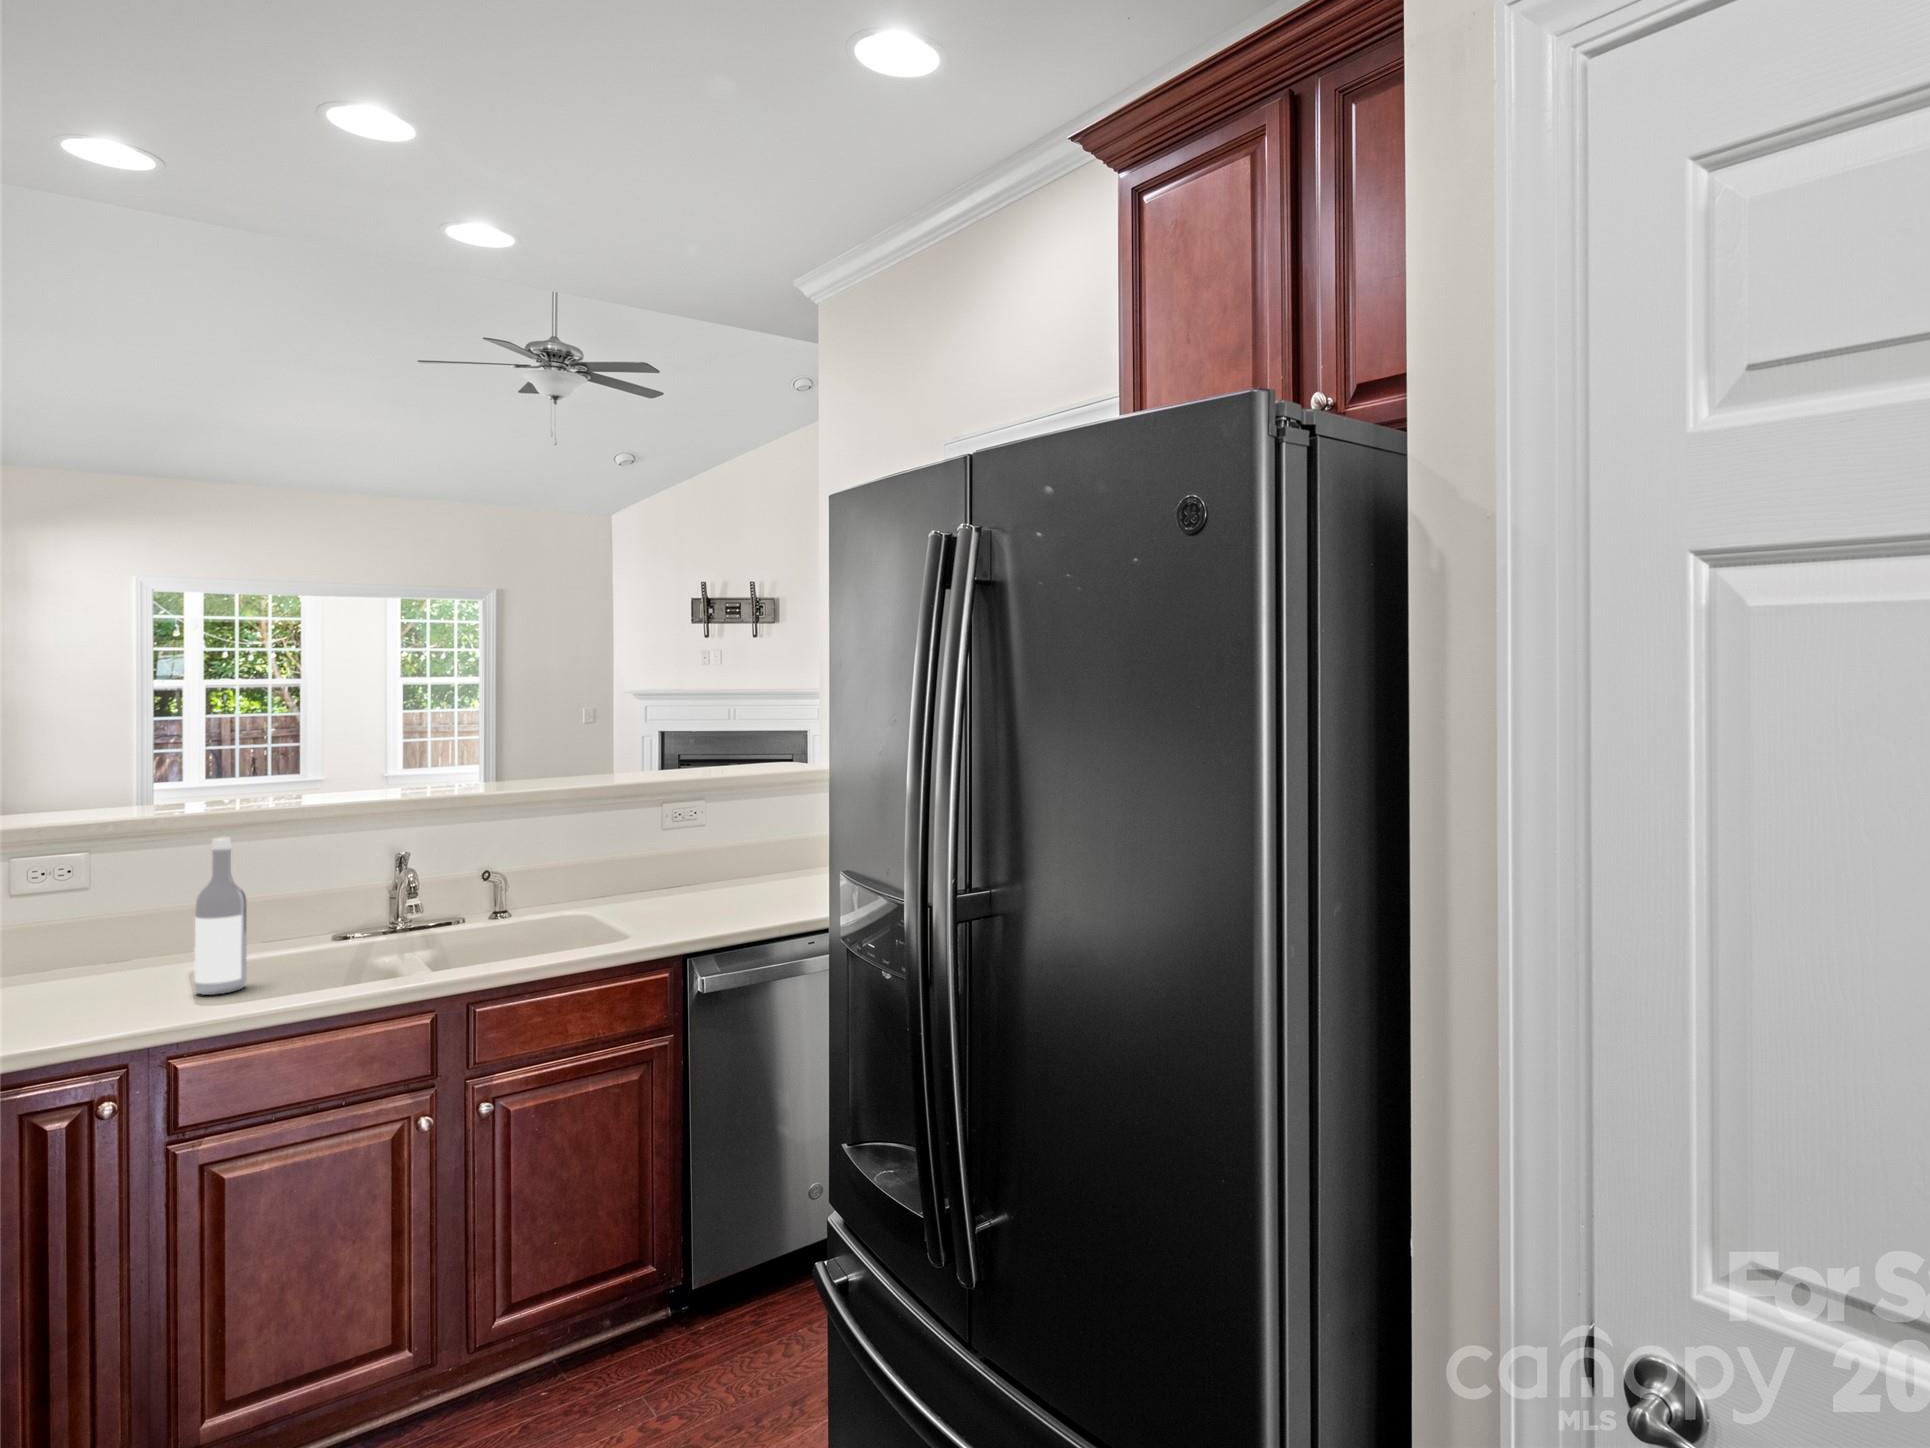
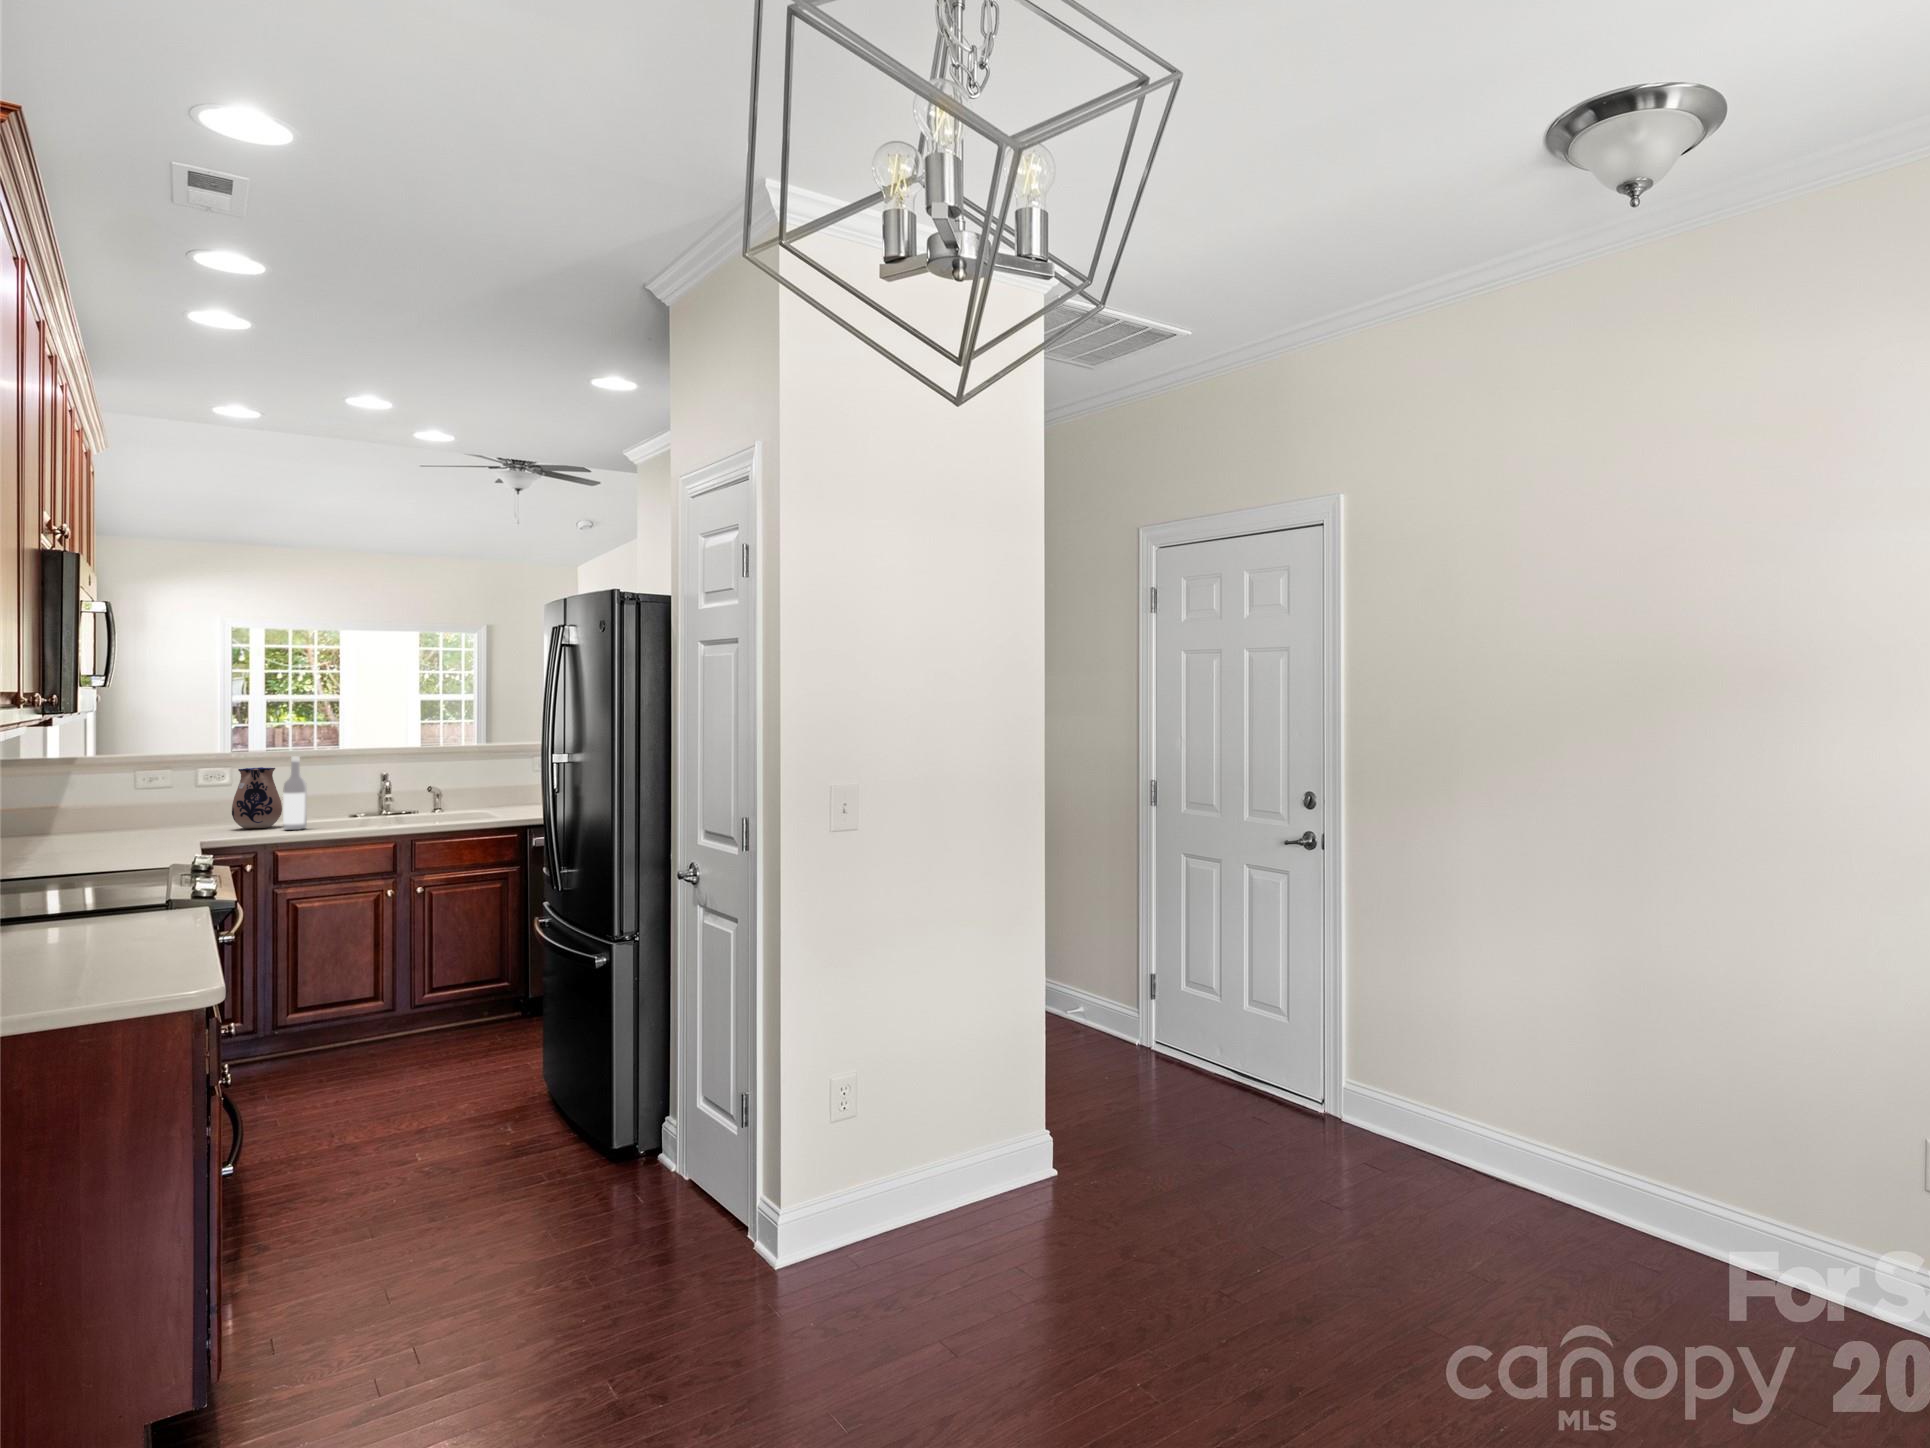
ceramic pitcher: none [85,853,196,986] -> present [232,767,282,829]

